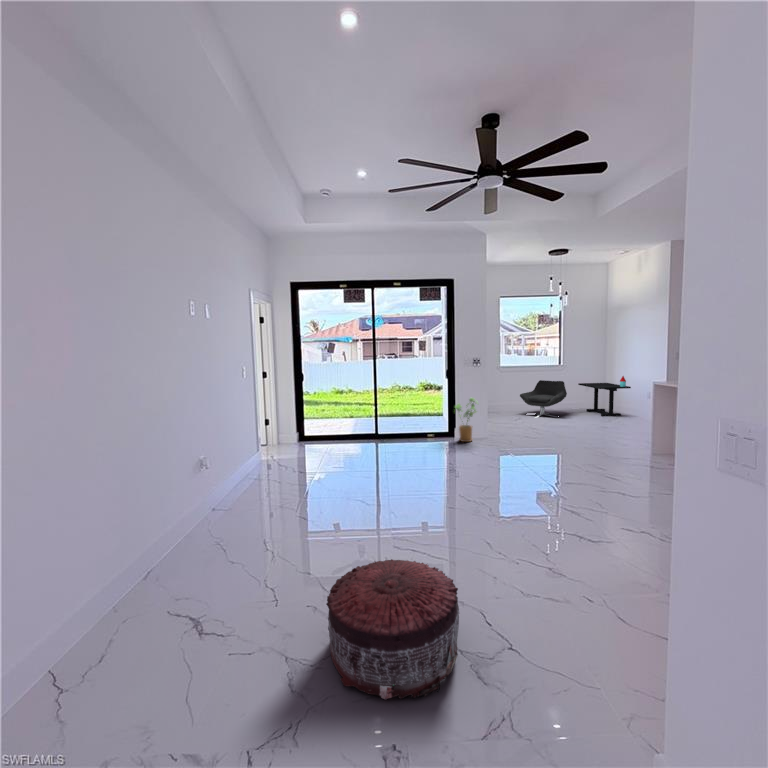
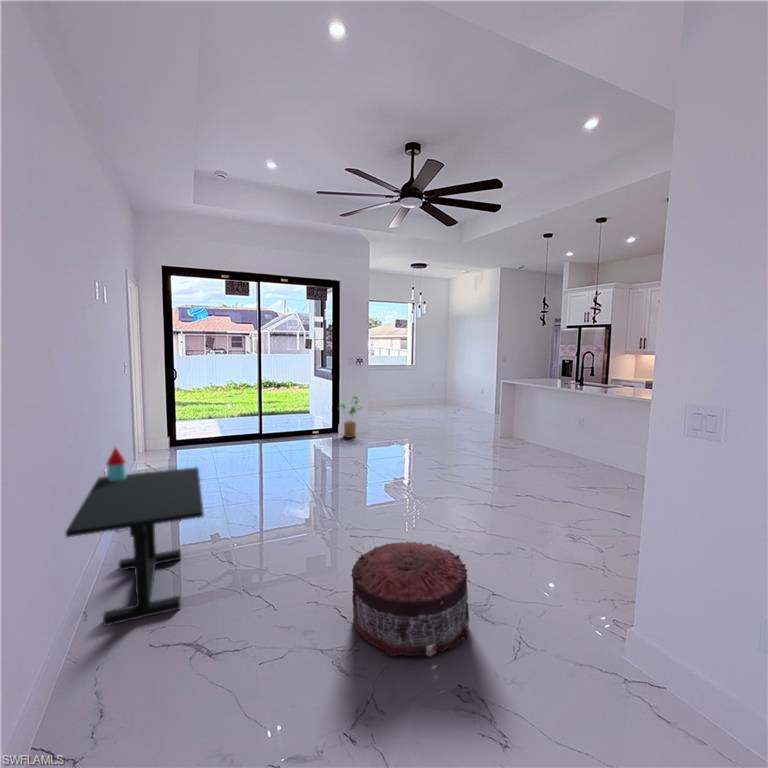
side table: present [578,376,631,416] -> present [66,448,204,626]
lounge chair: present [520,380,567,418] -> none [383,378,422,413]

